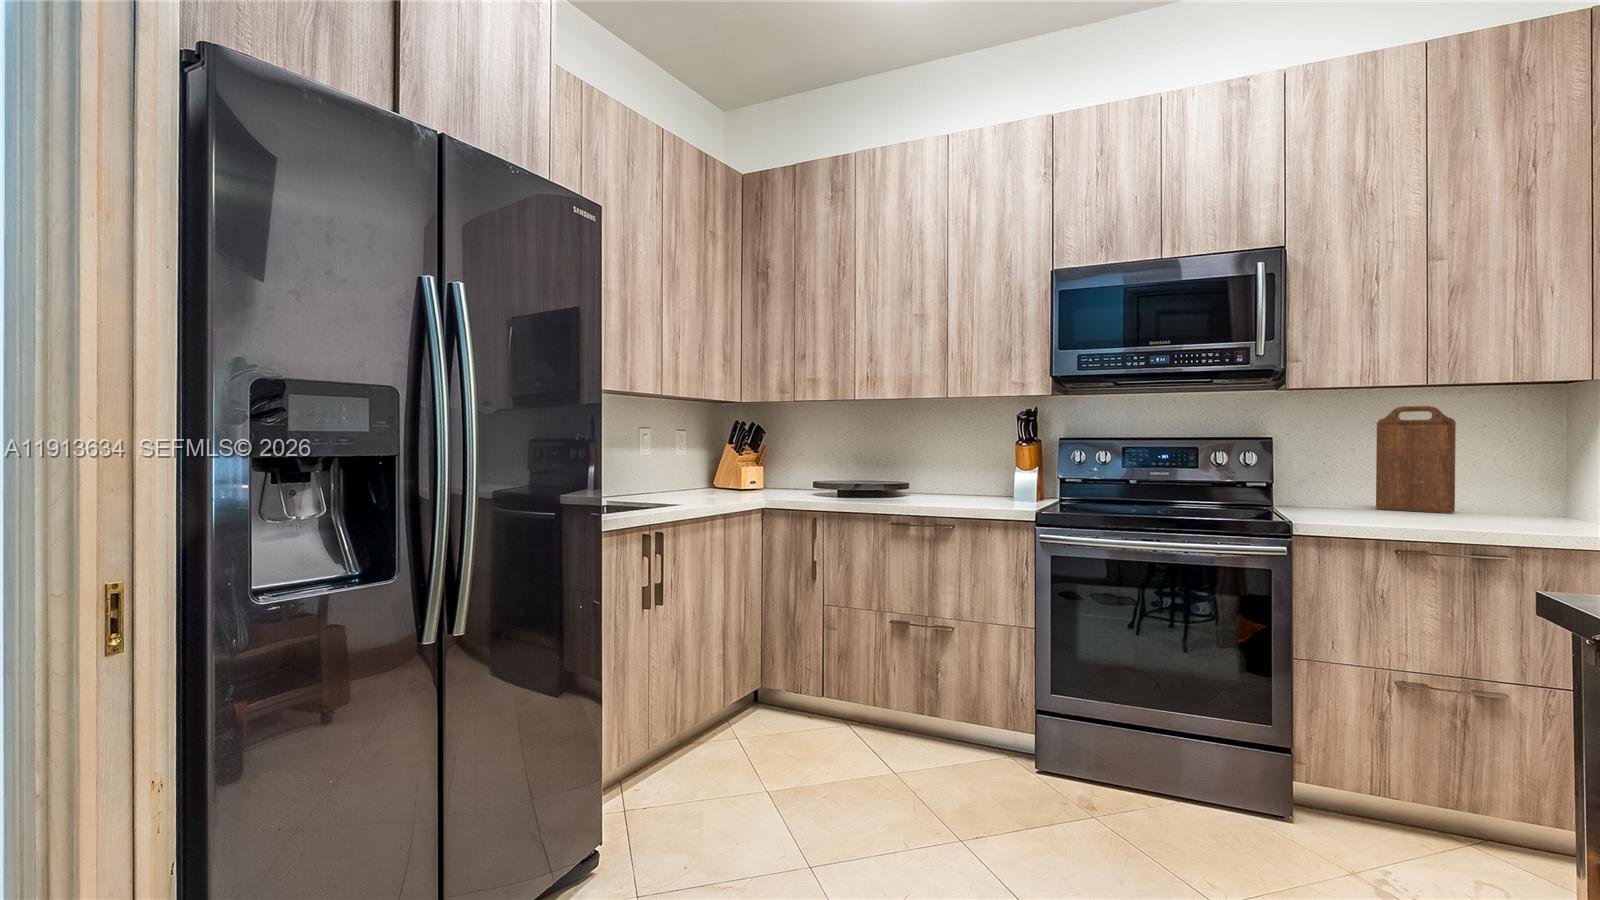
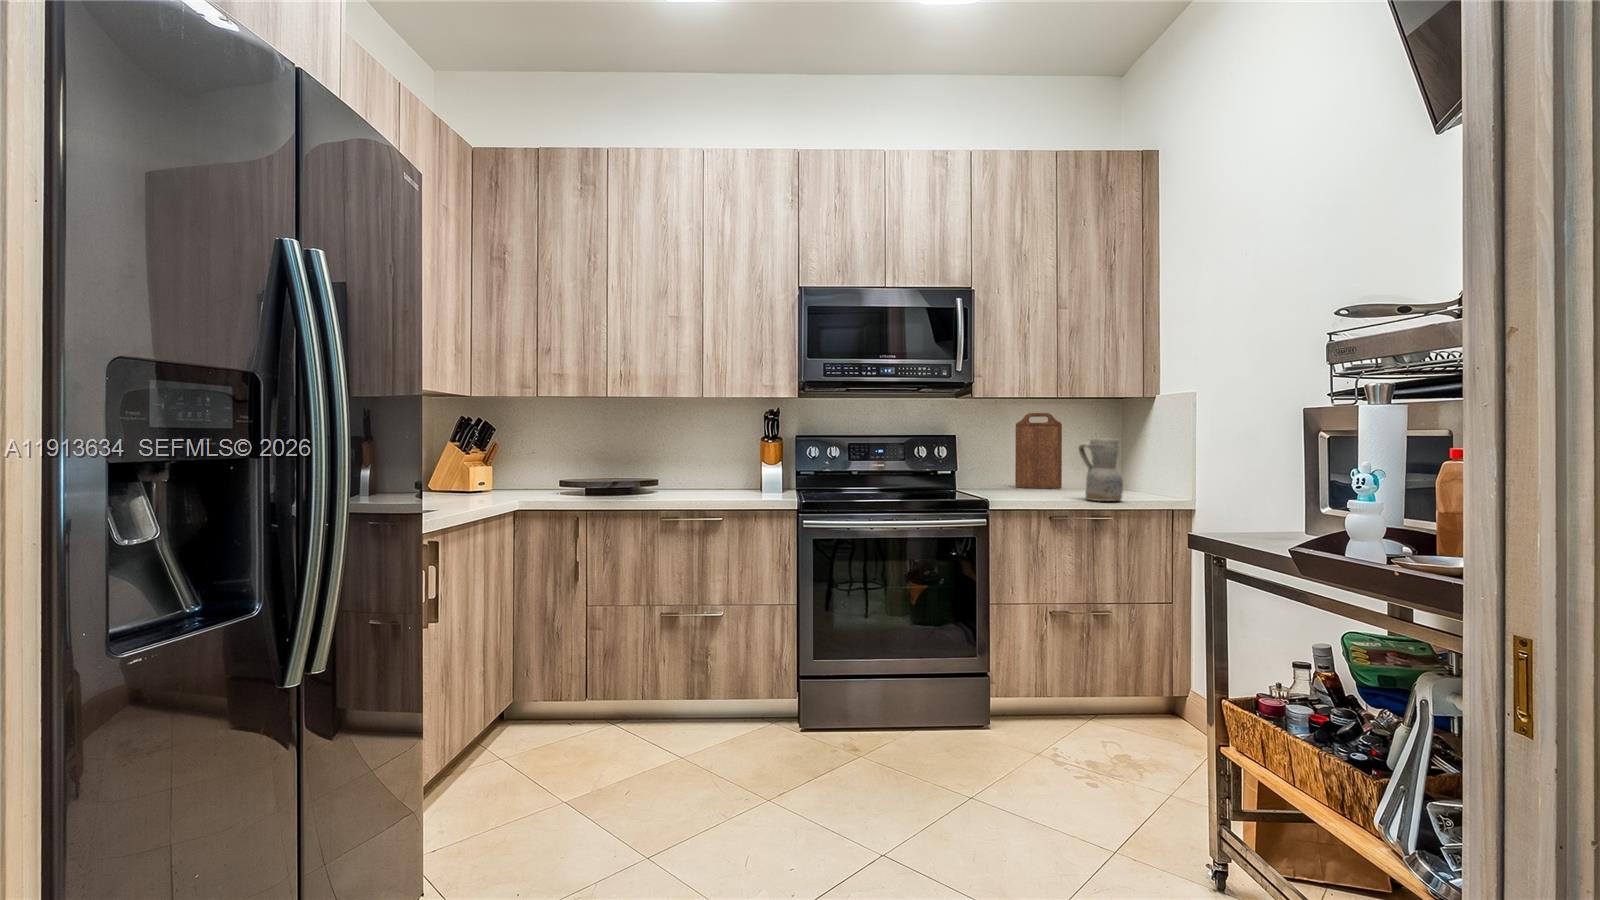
ceramic pitcher: none [1461,442,1539,533] -> present [1079,438,1123,501]

